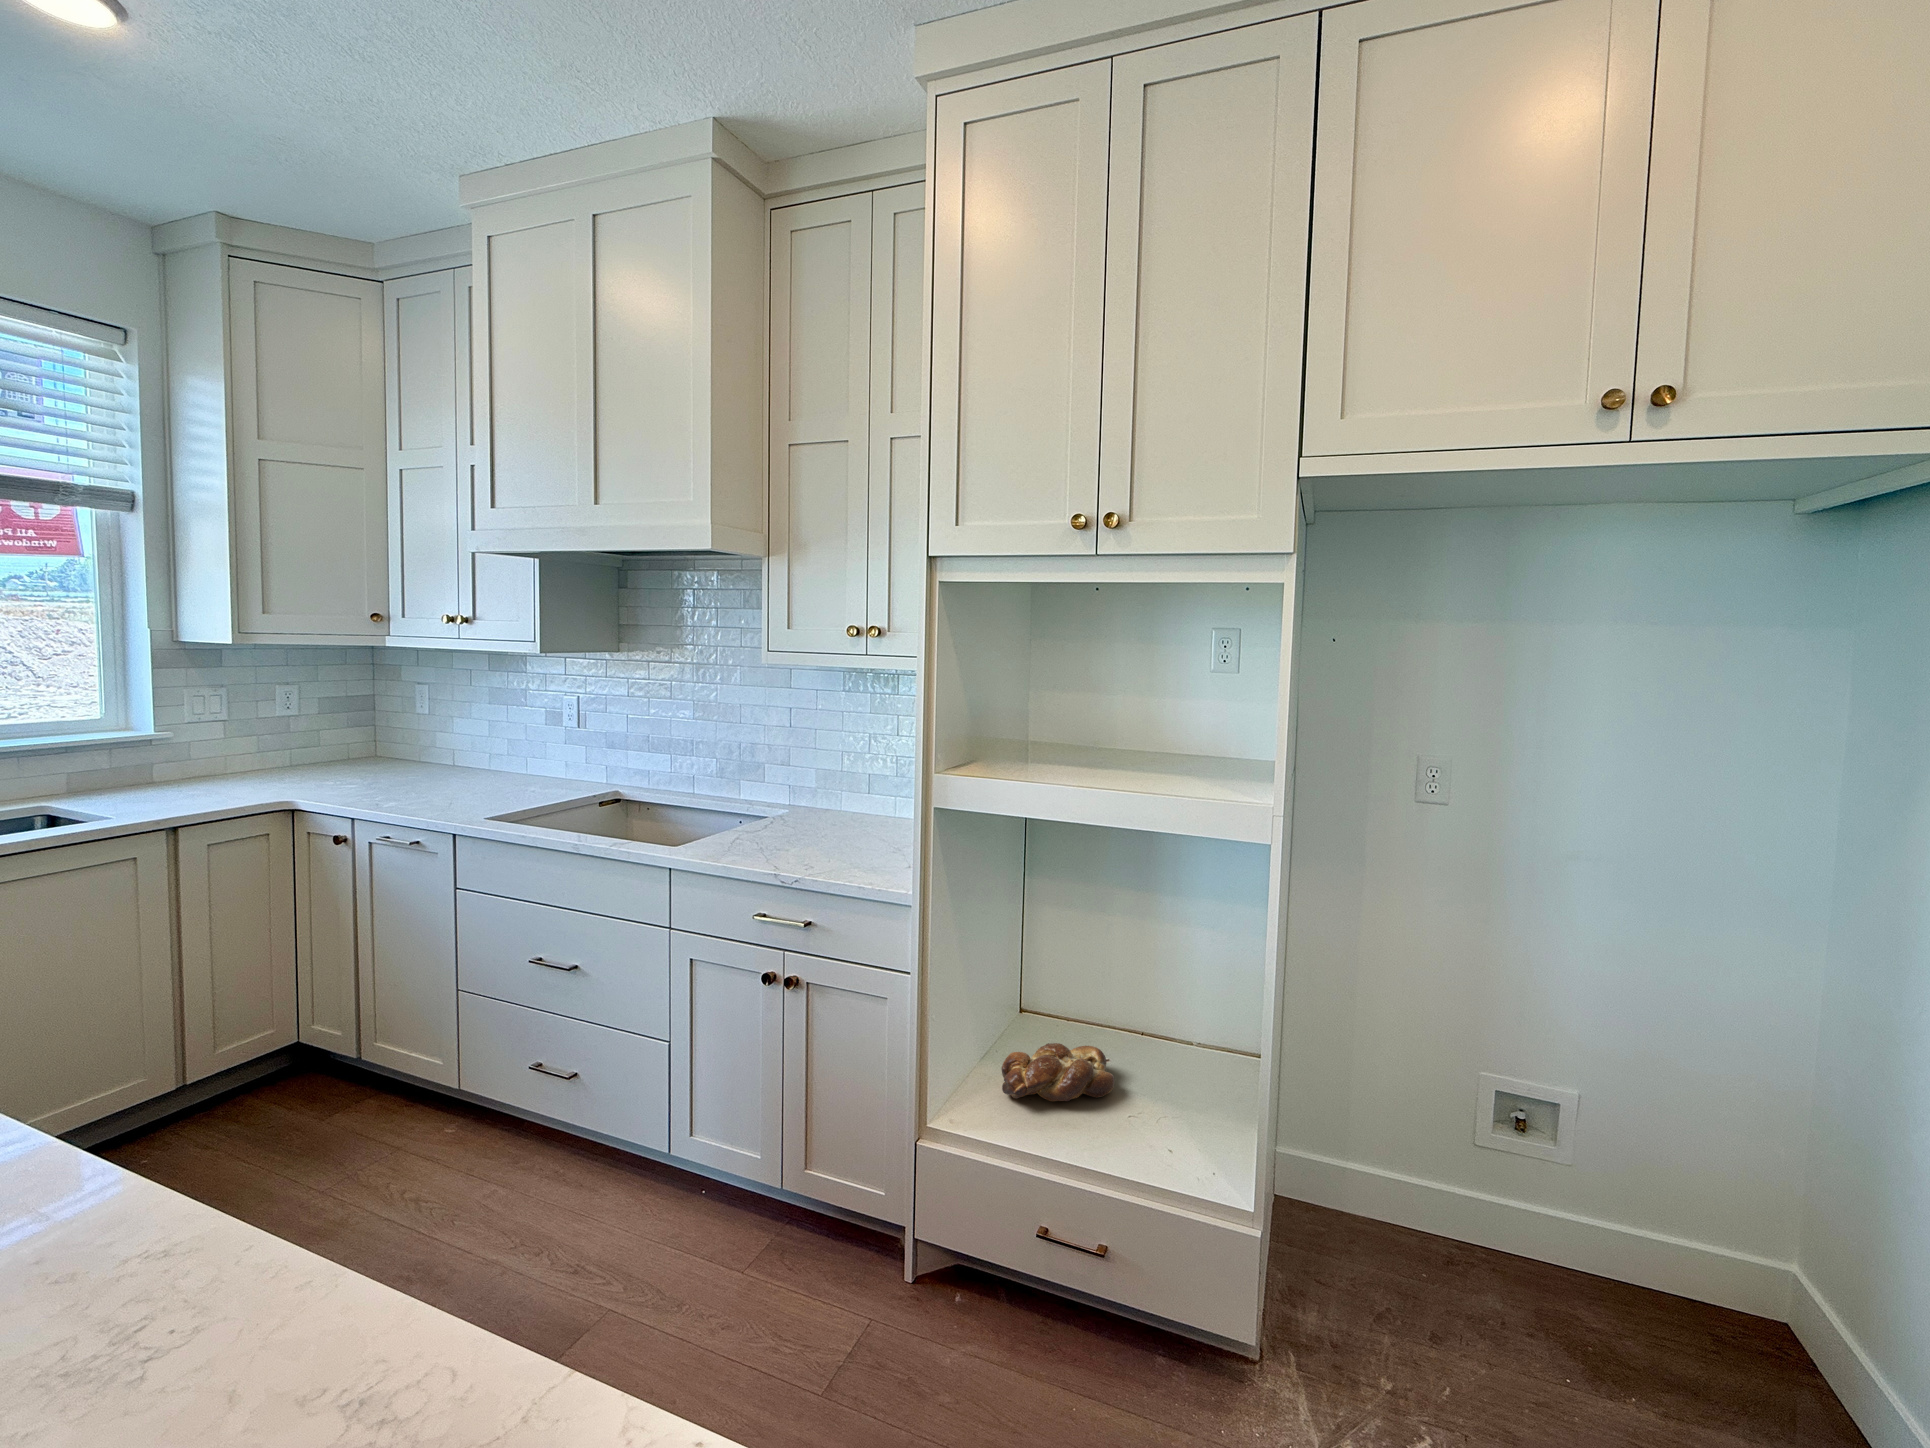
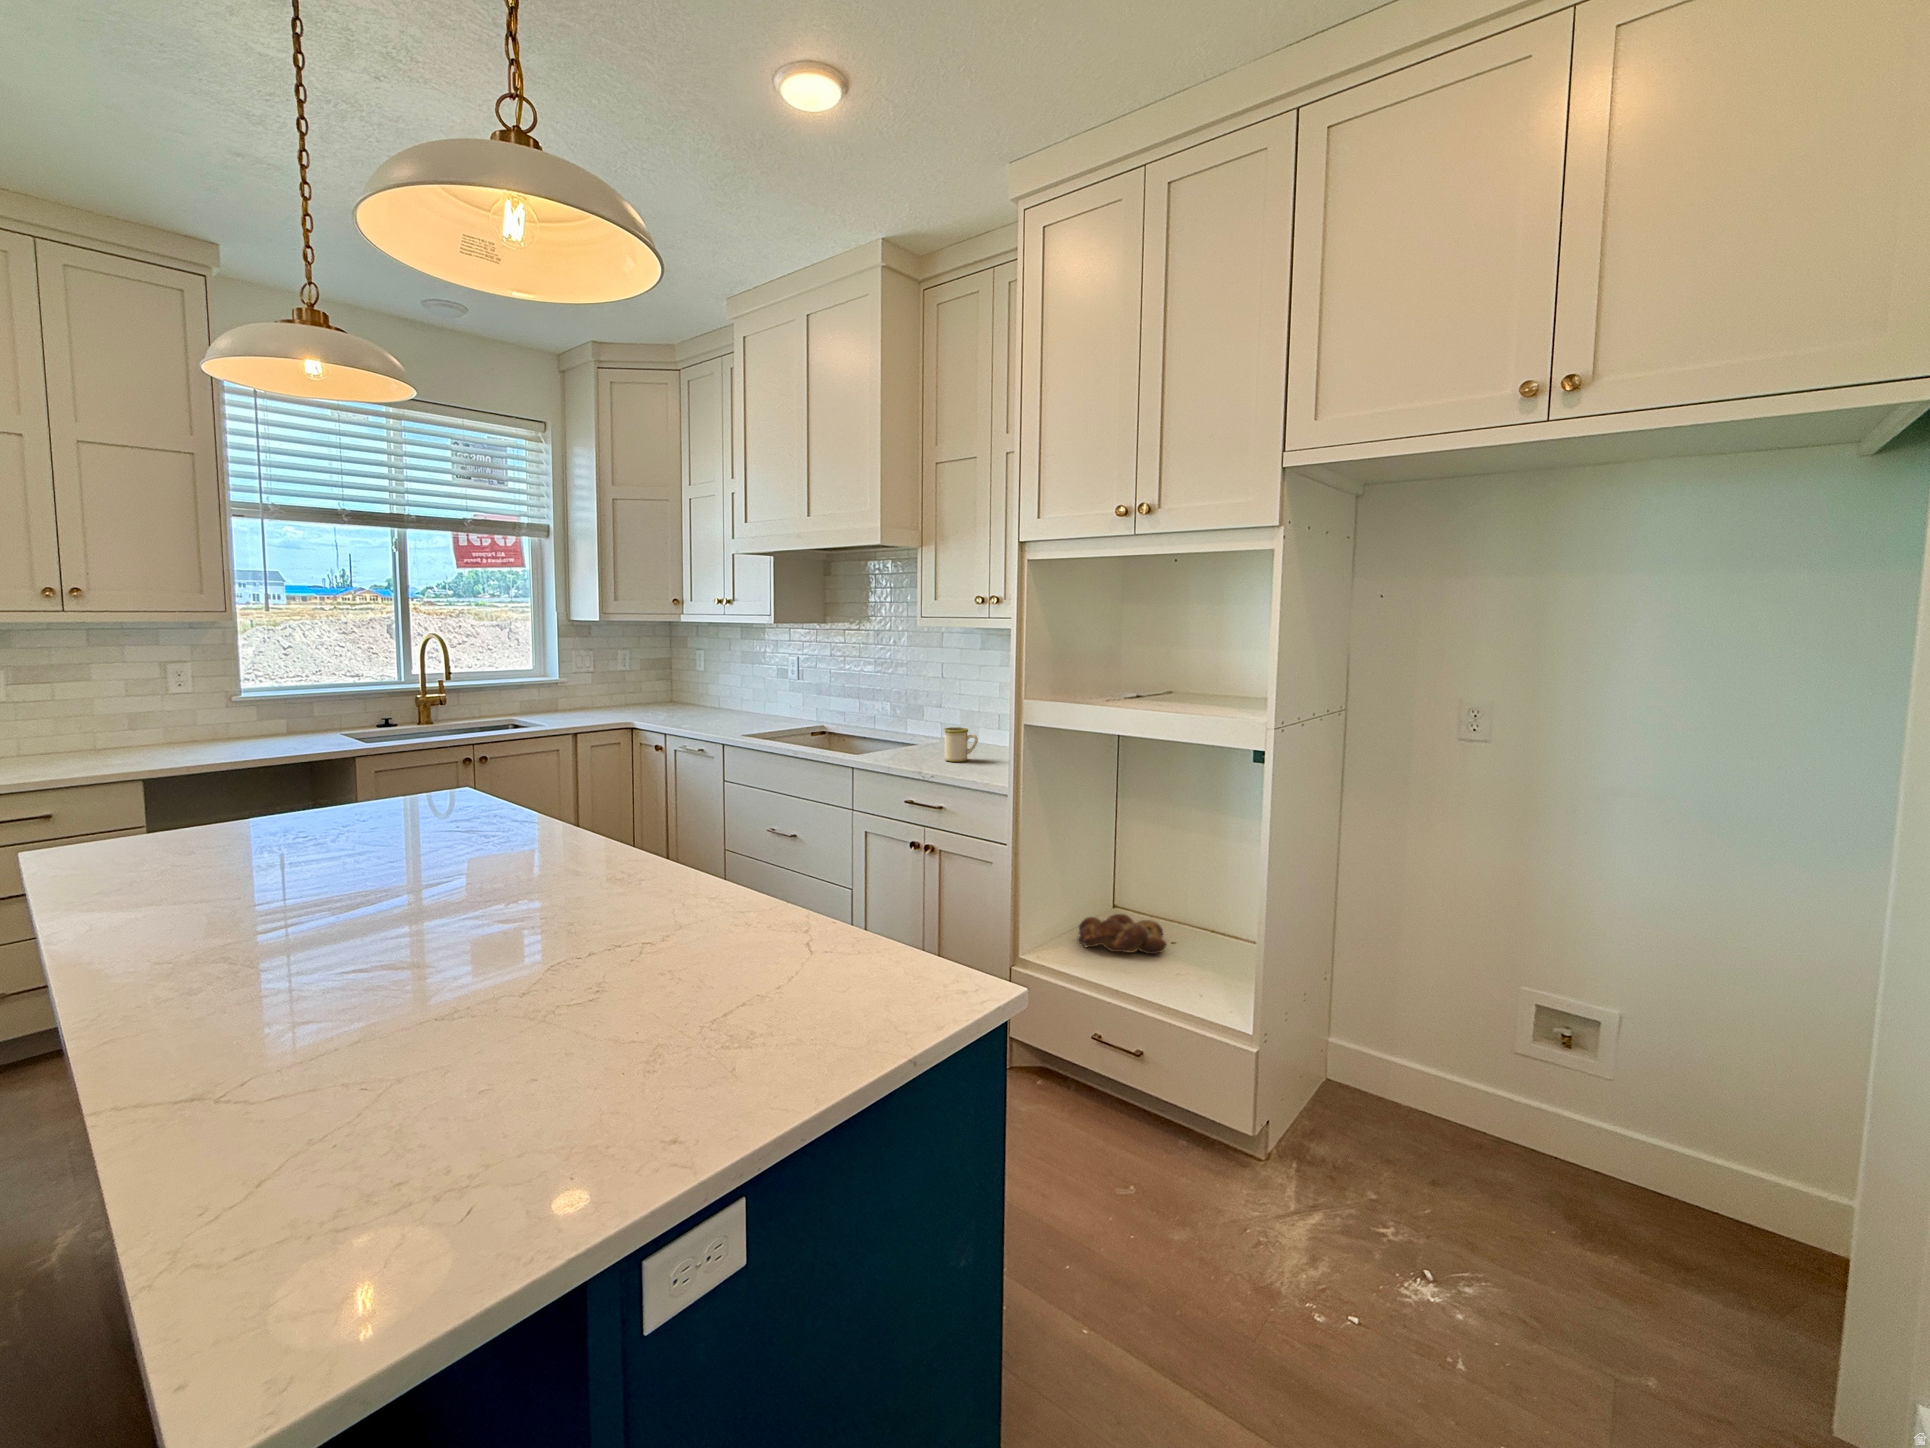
mug: none [807,803,856,852] -> present [944,727,978,762]

